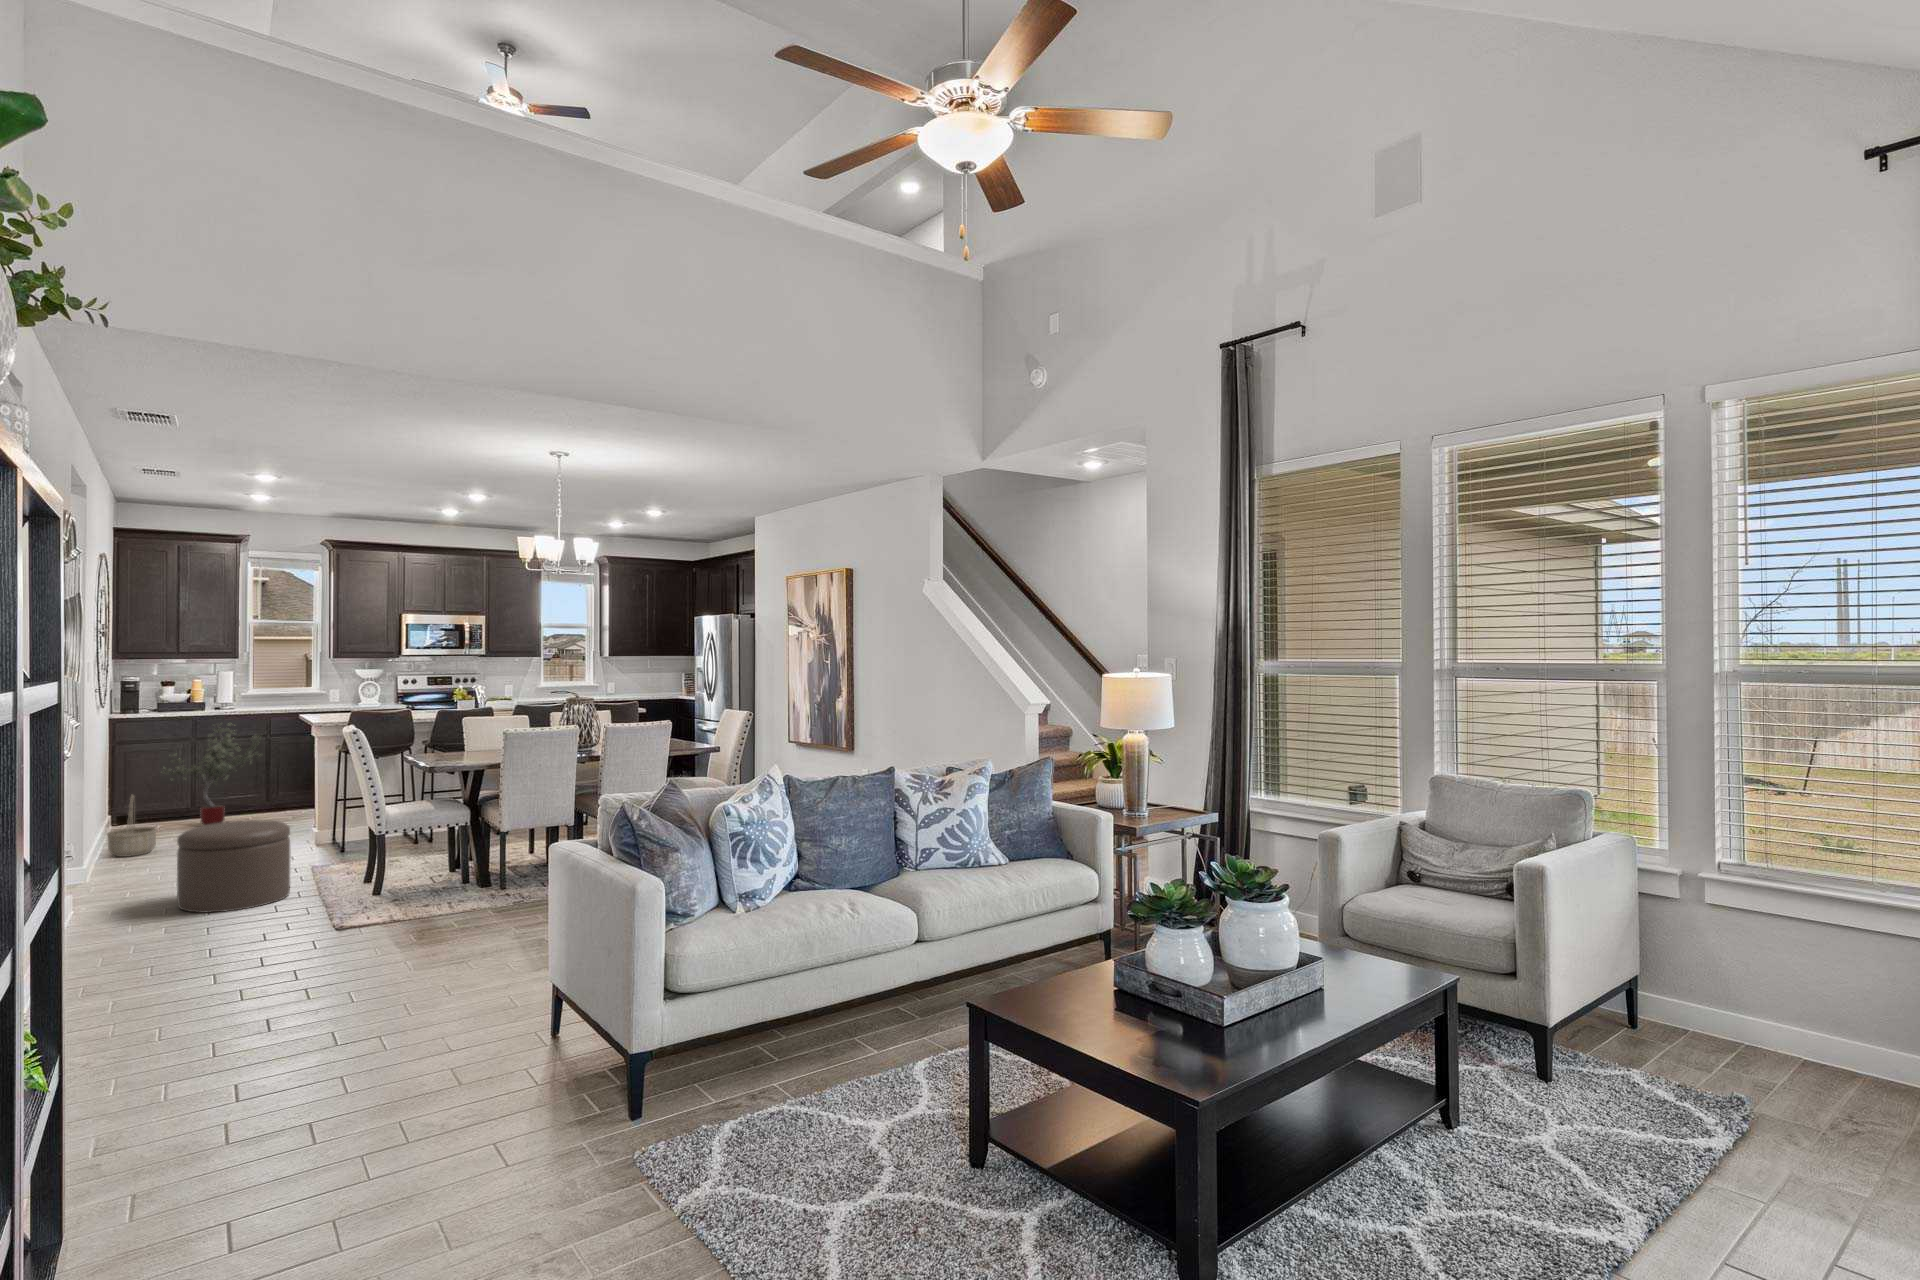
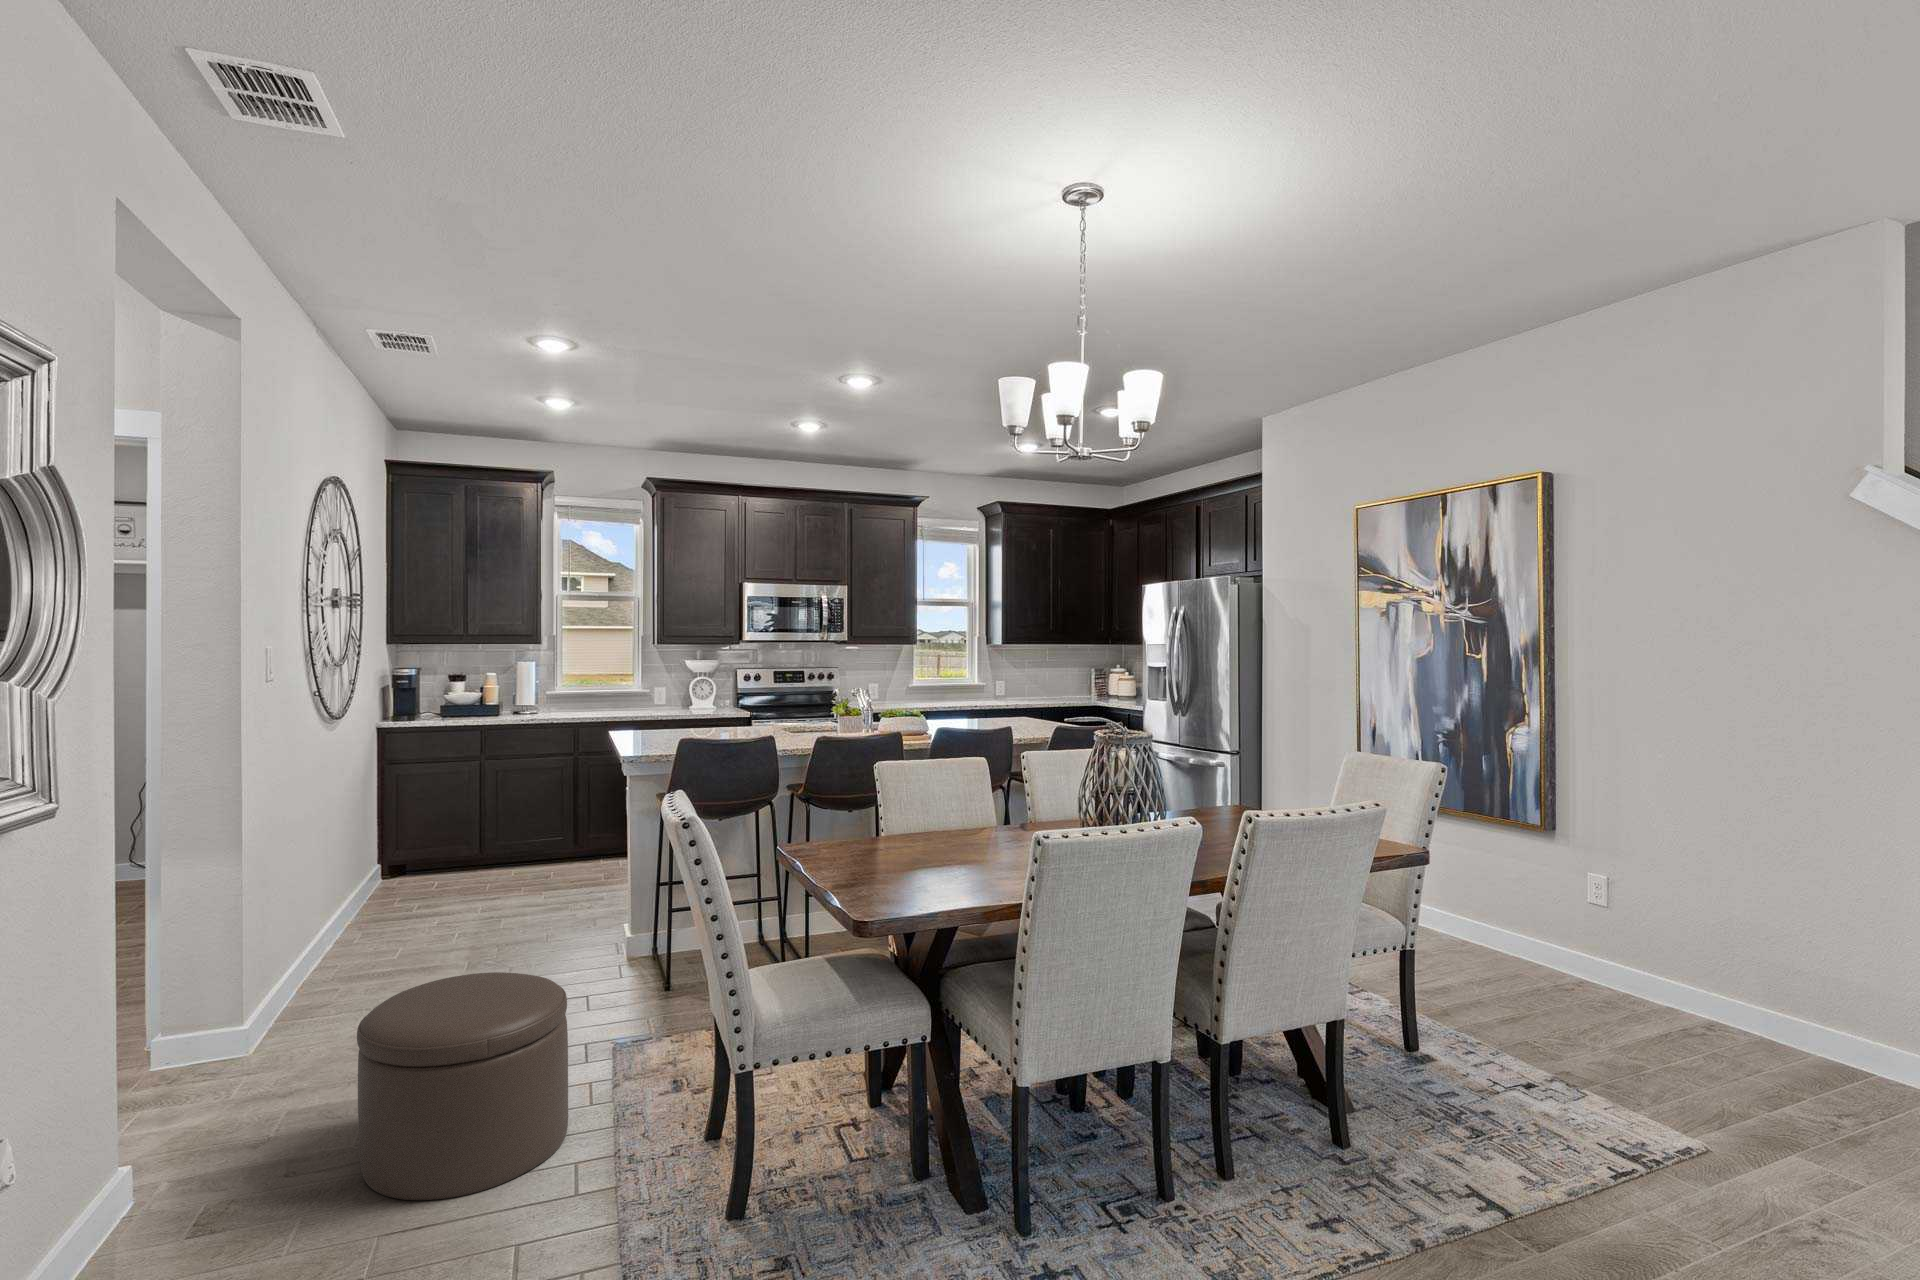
potted tree: present [161,722,261,825] -> none [437,737,568,887]
basket: present [107,795,157,857] -> none [342,858,413,958]

